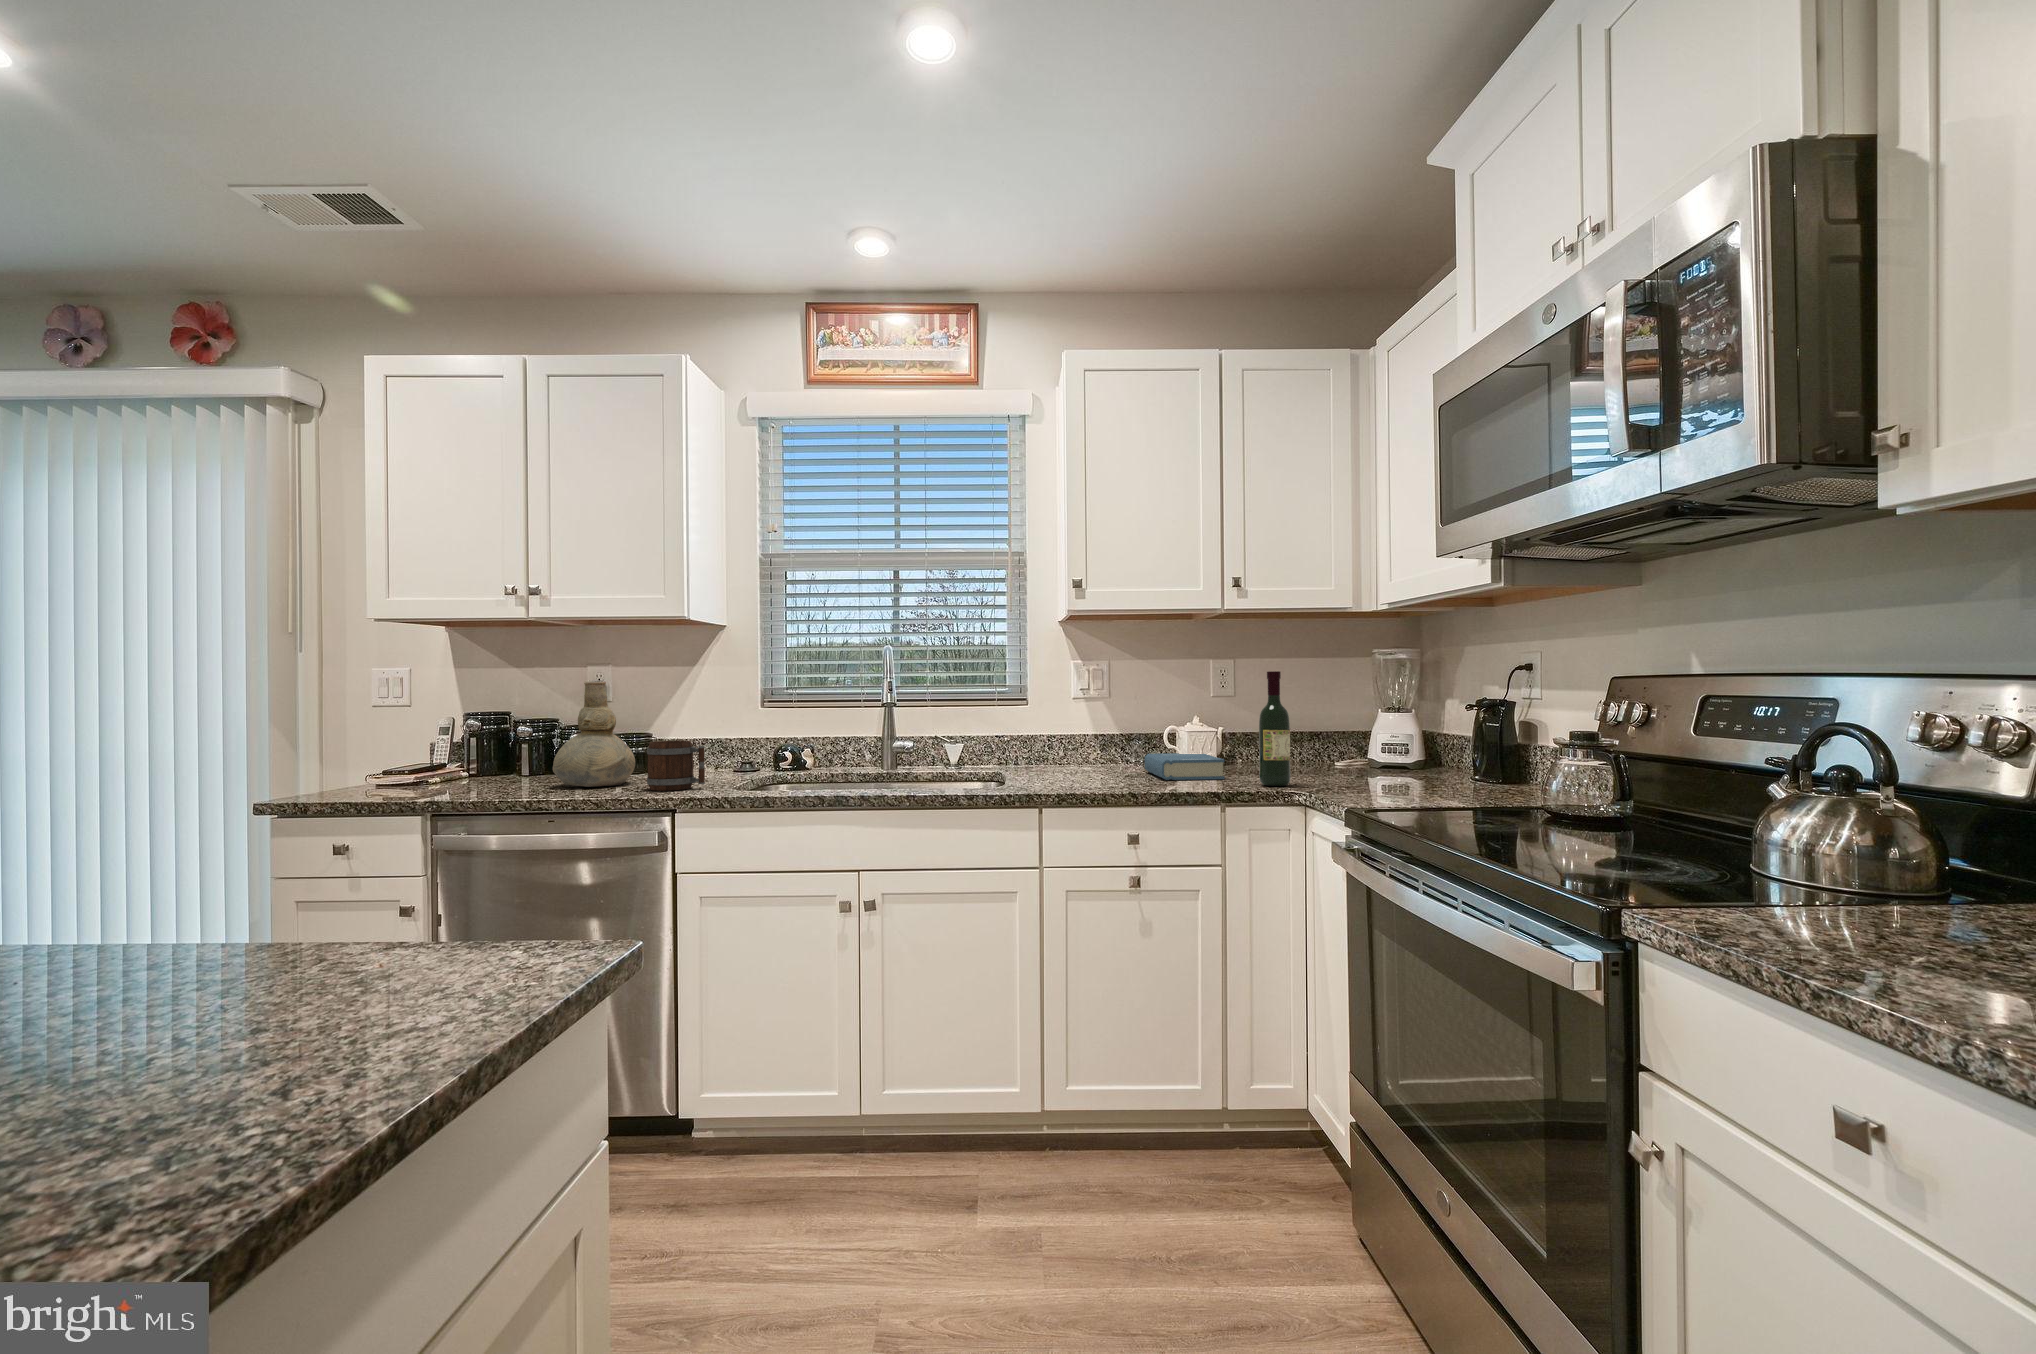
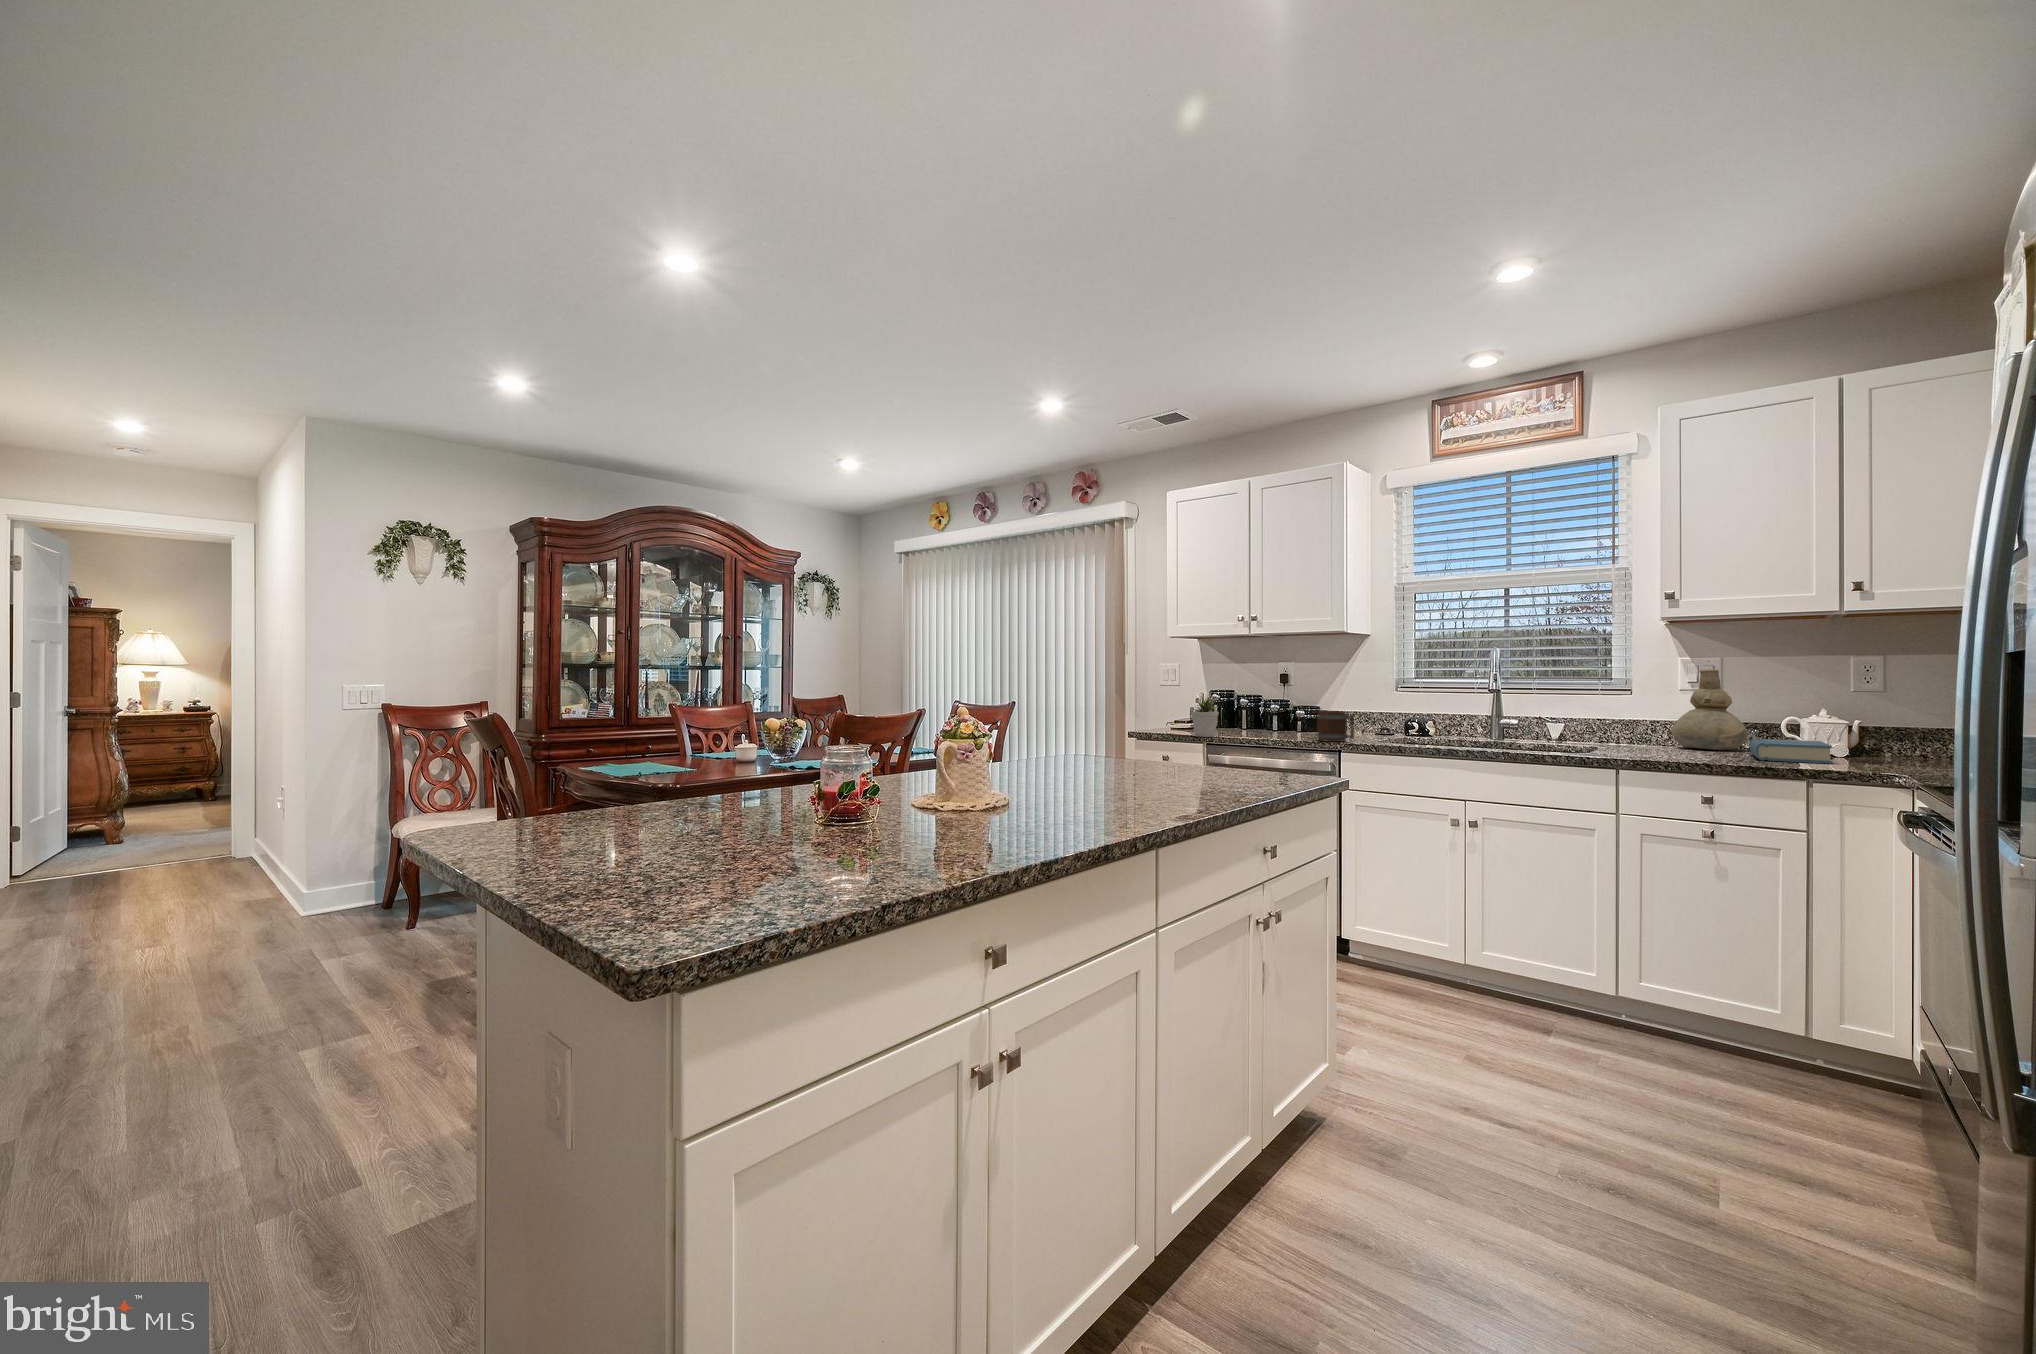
wine bottle: present [1259,671,1290,786] -> none [1863,667,1903,771]
vase: present [553,681,635,787] -> present [1671,670,1748,750]
potted plant: none [420,721,476,797] -> present [1191,697,1219,737]

